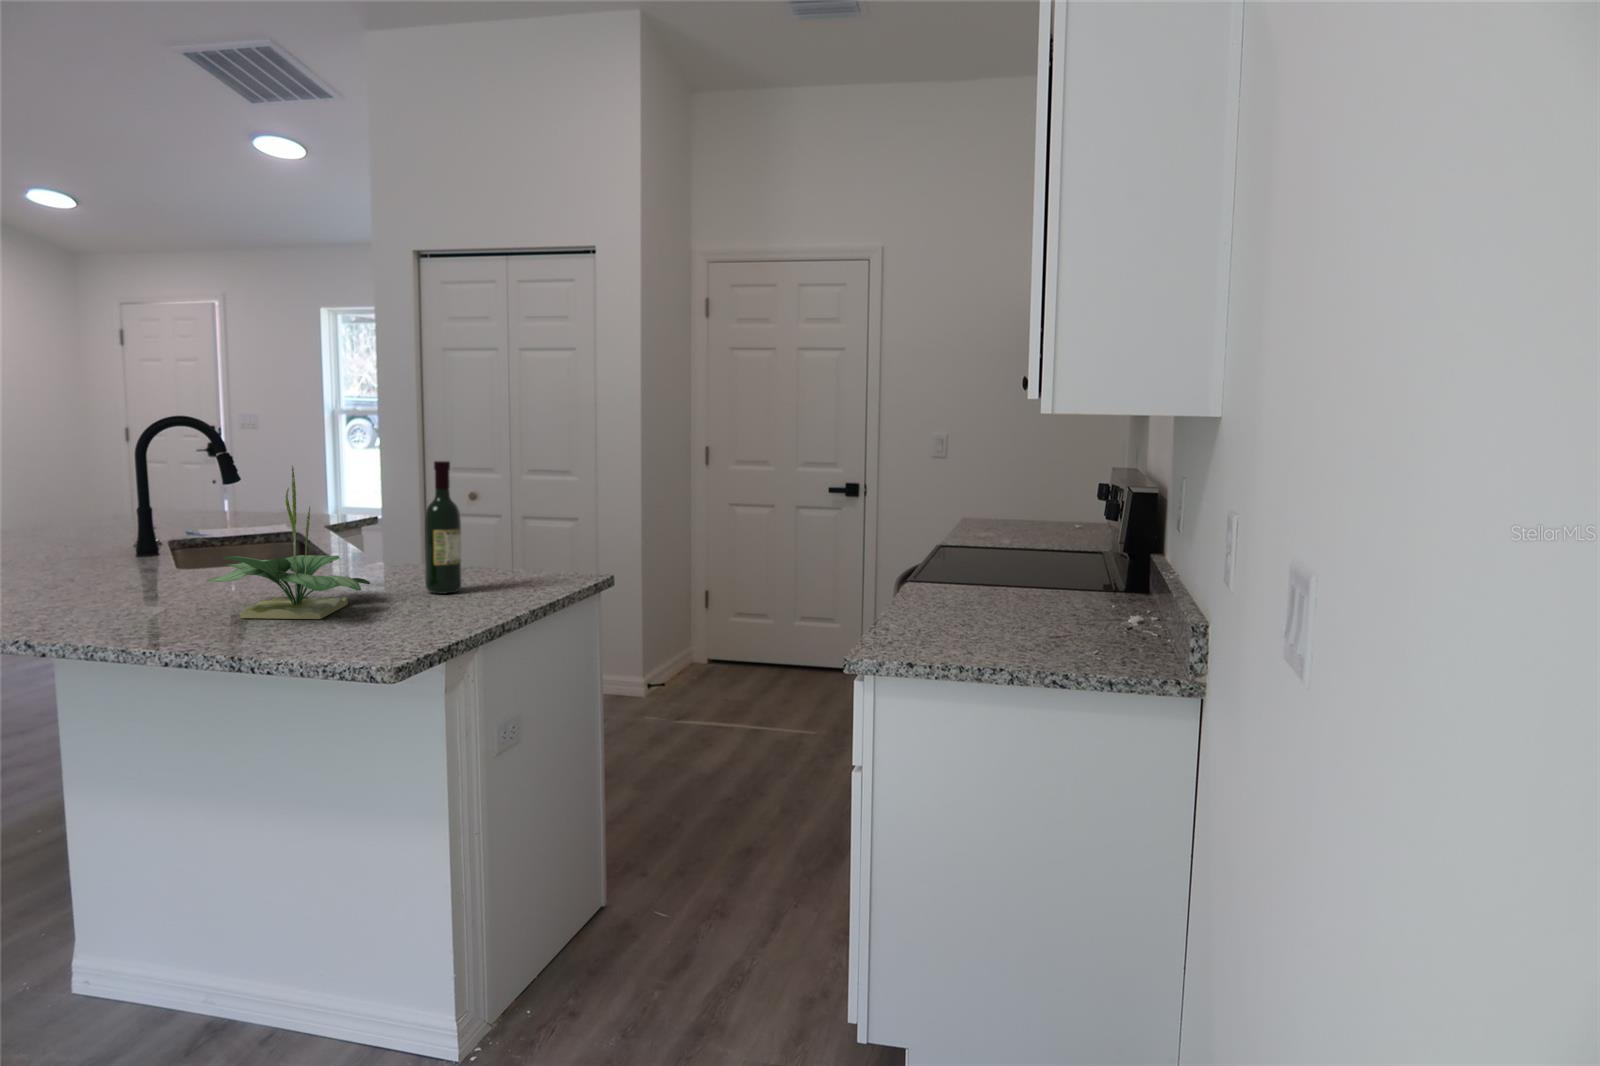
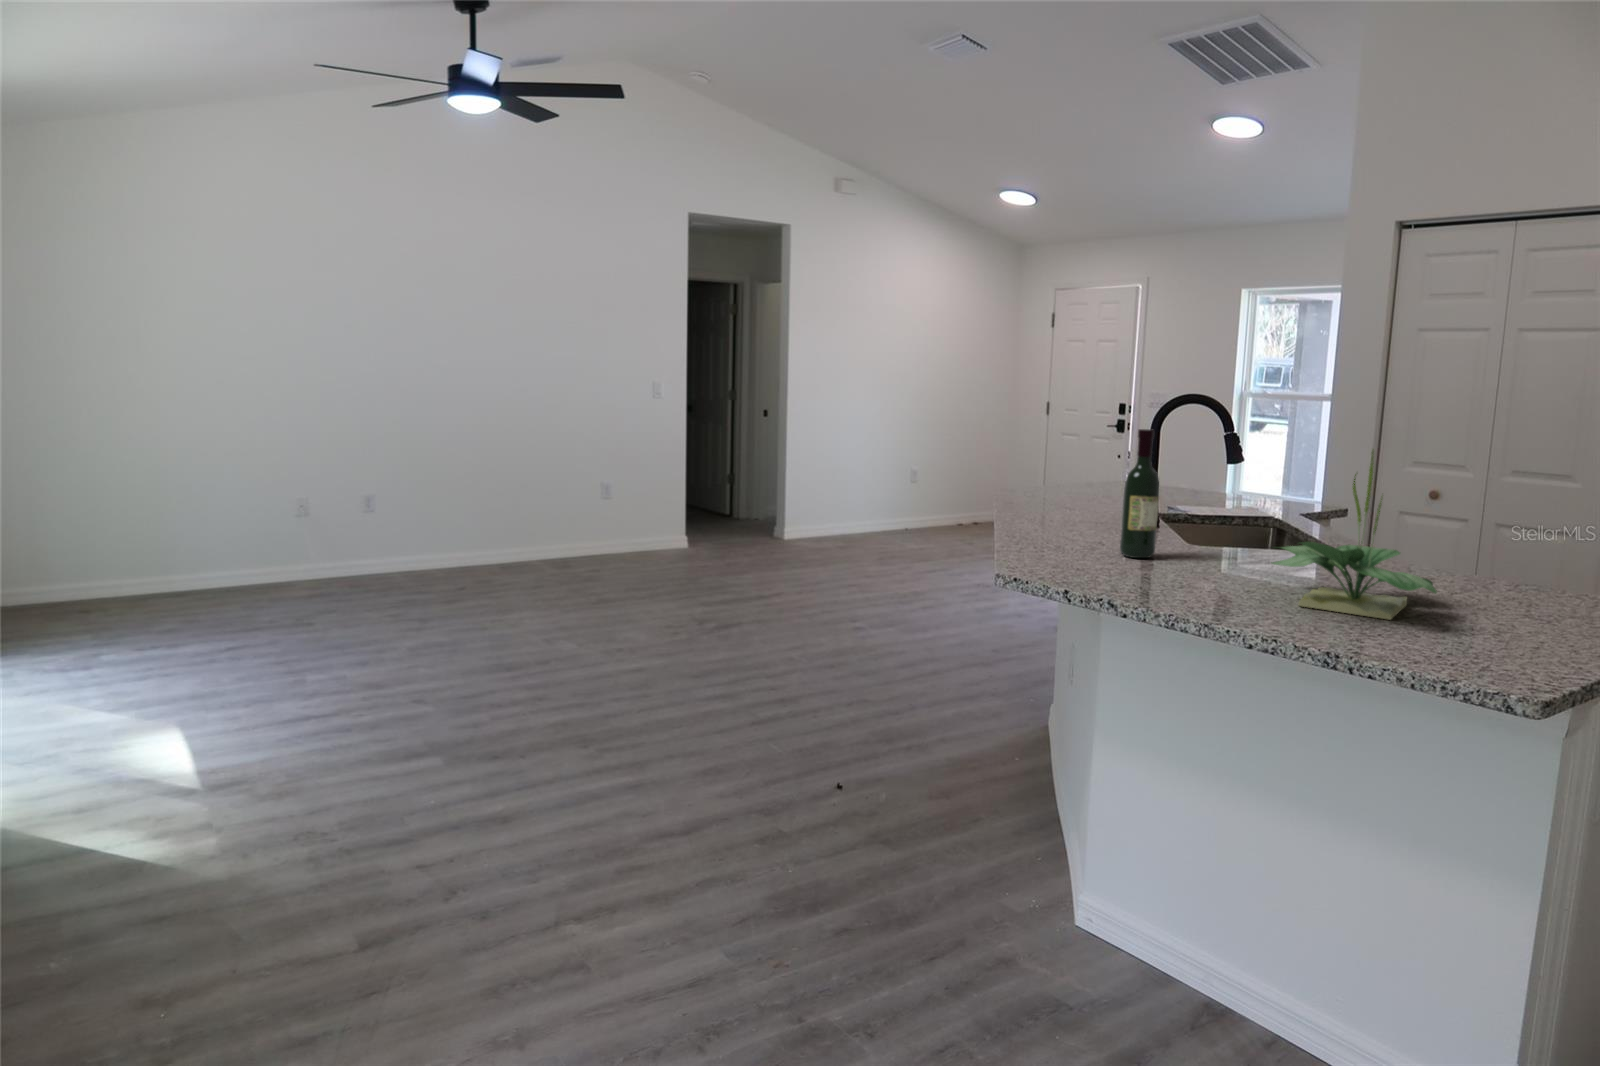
wine bottle: present [425,461,462,594] -> present [1120,429,1160,558]

